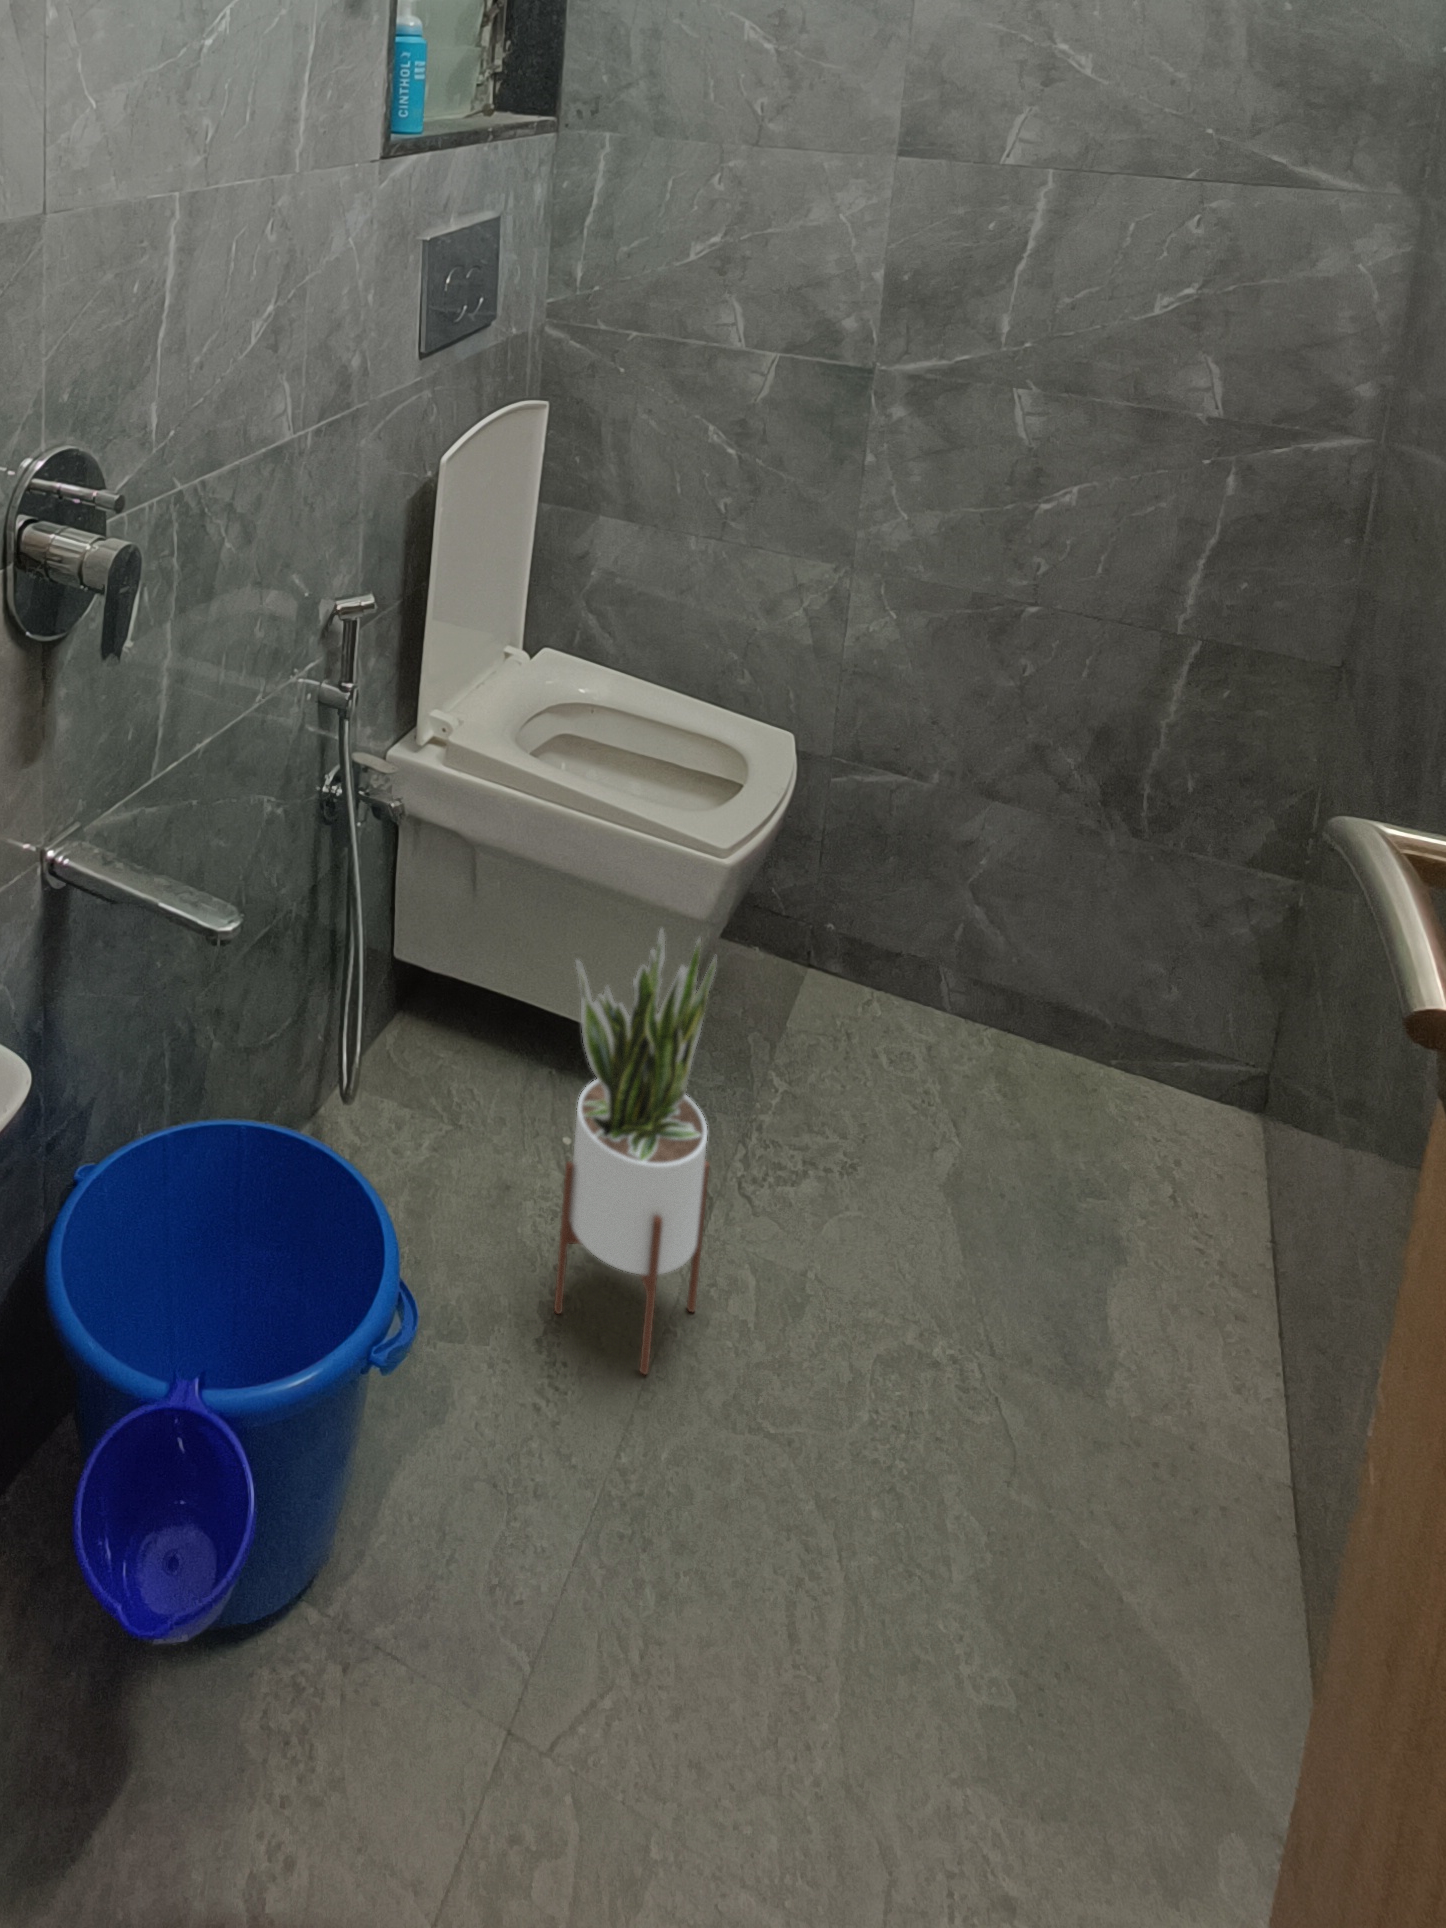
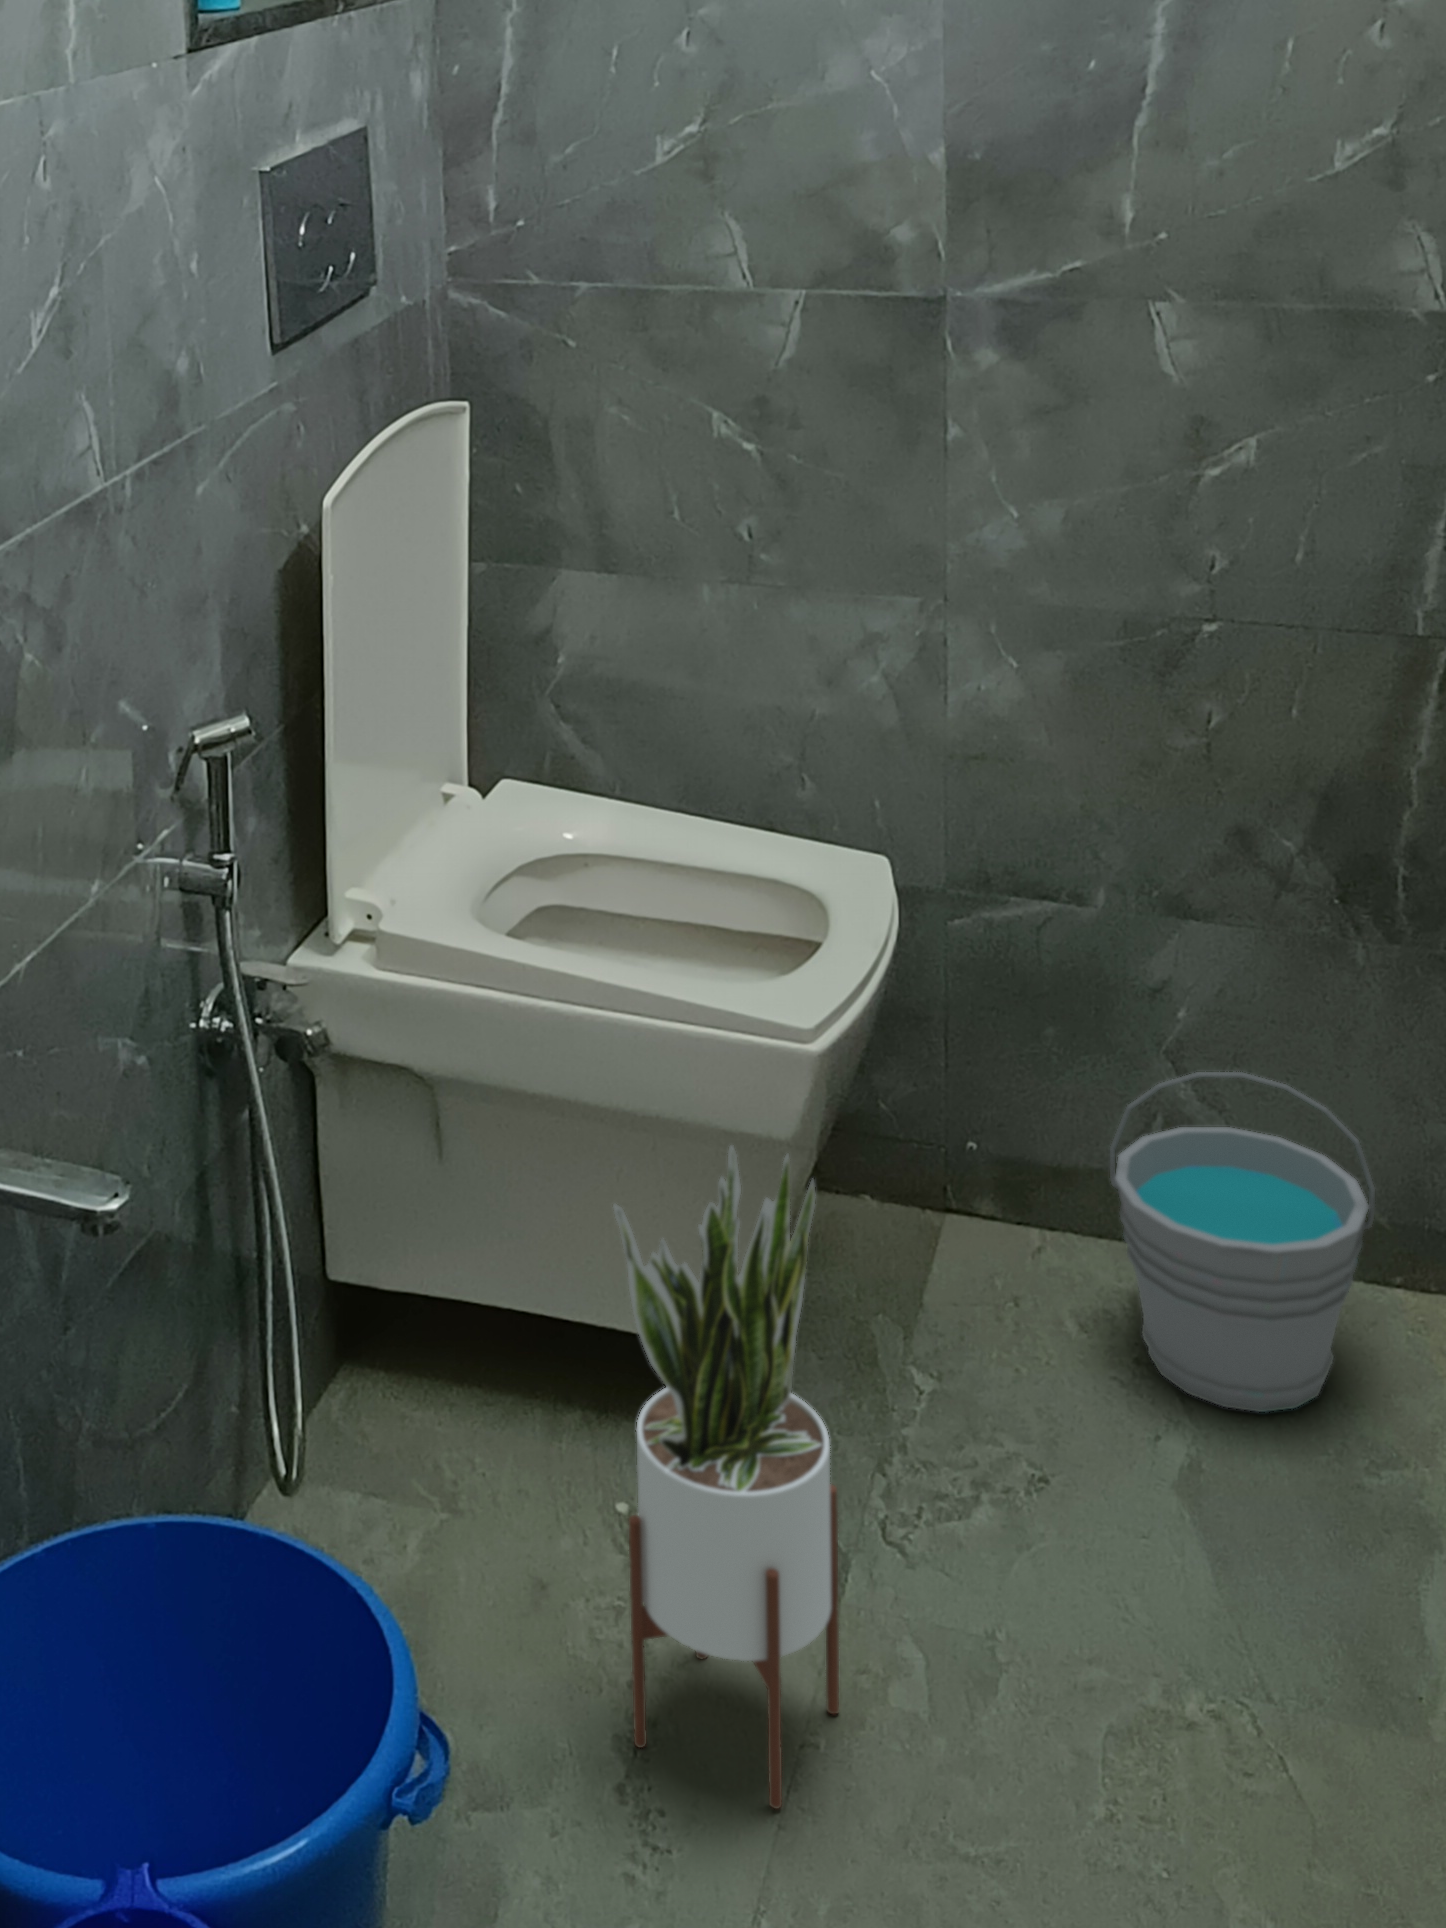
bucket: none [922,906,1105,1142] -> present [1110,1072,1375,1412]

